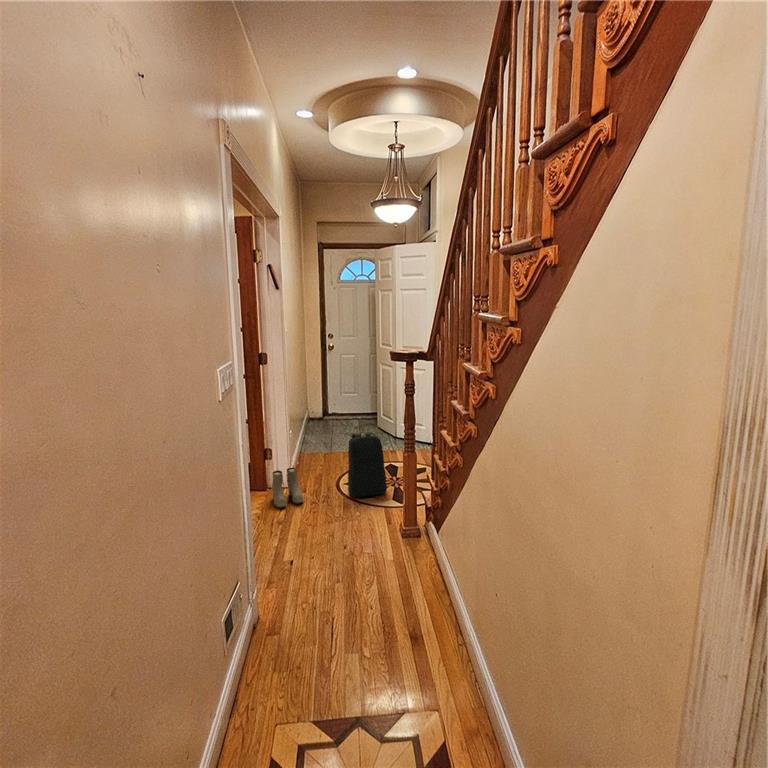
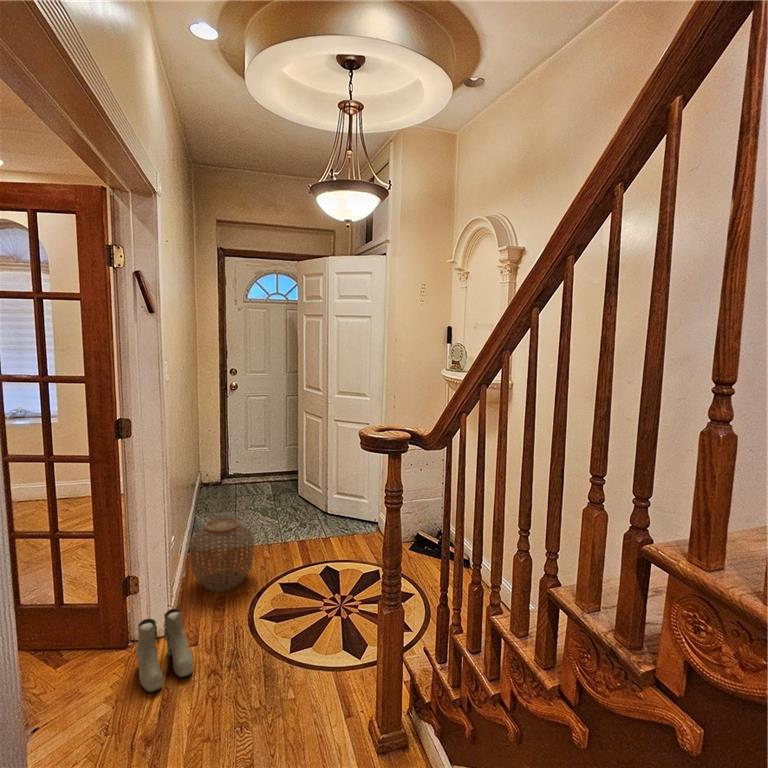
woven basket: none [301,426,341,471] -> present [190,518,254,591]
backpack: present [348,432,387,497] -> none [269,538,331,651]

